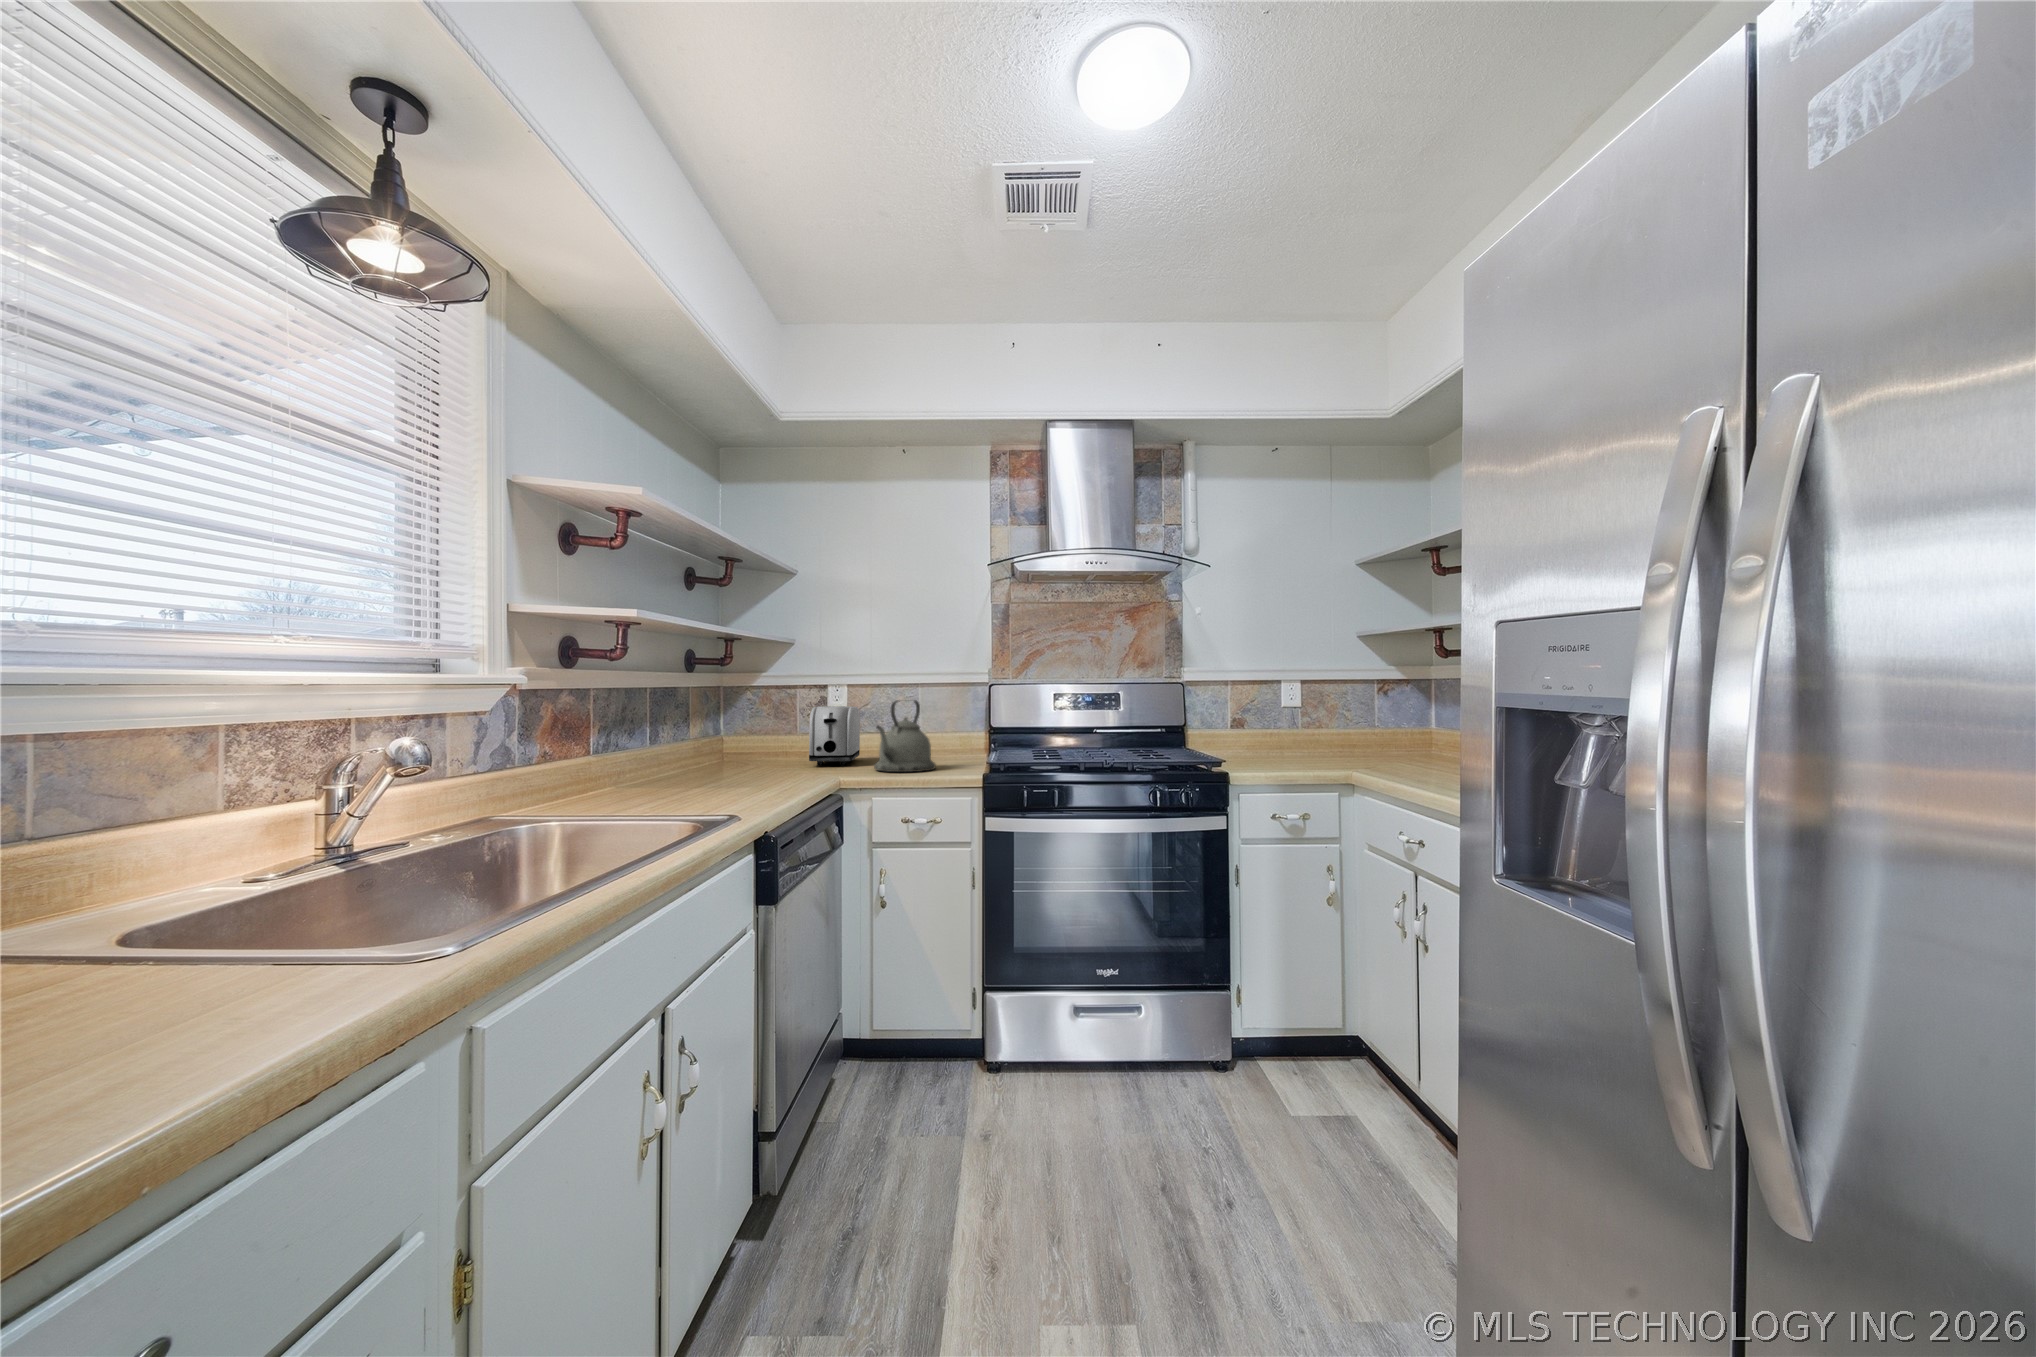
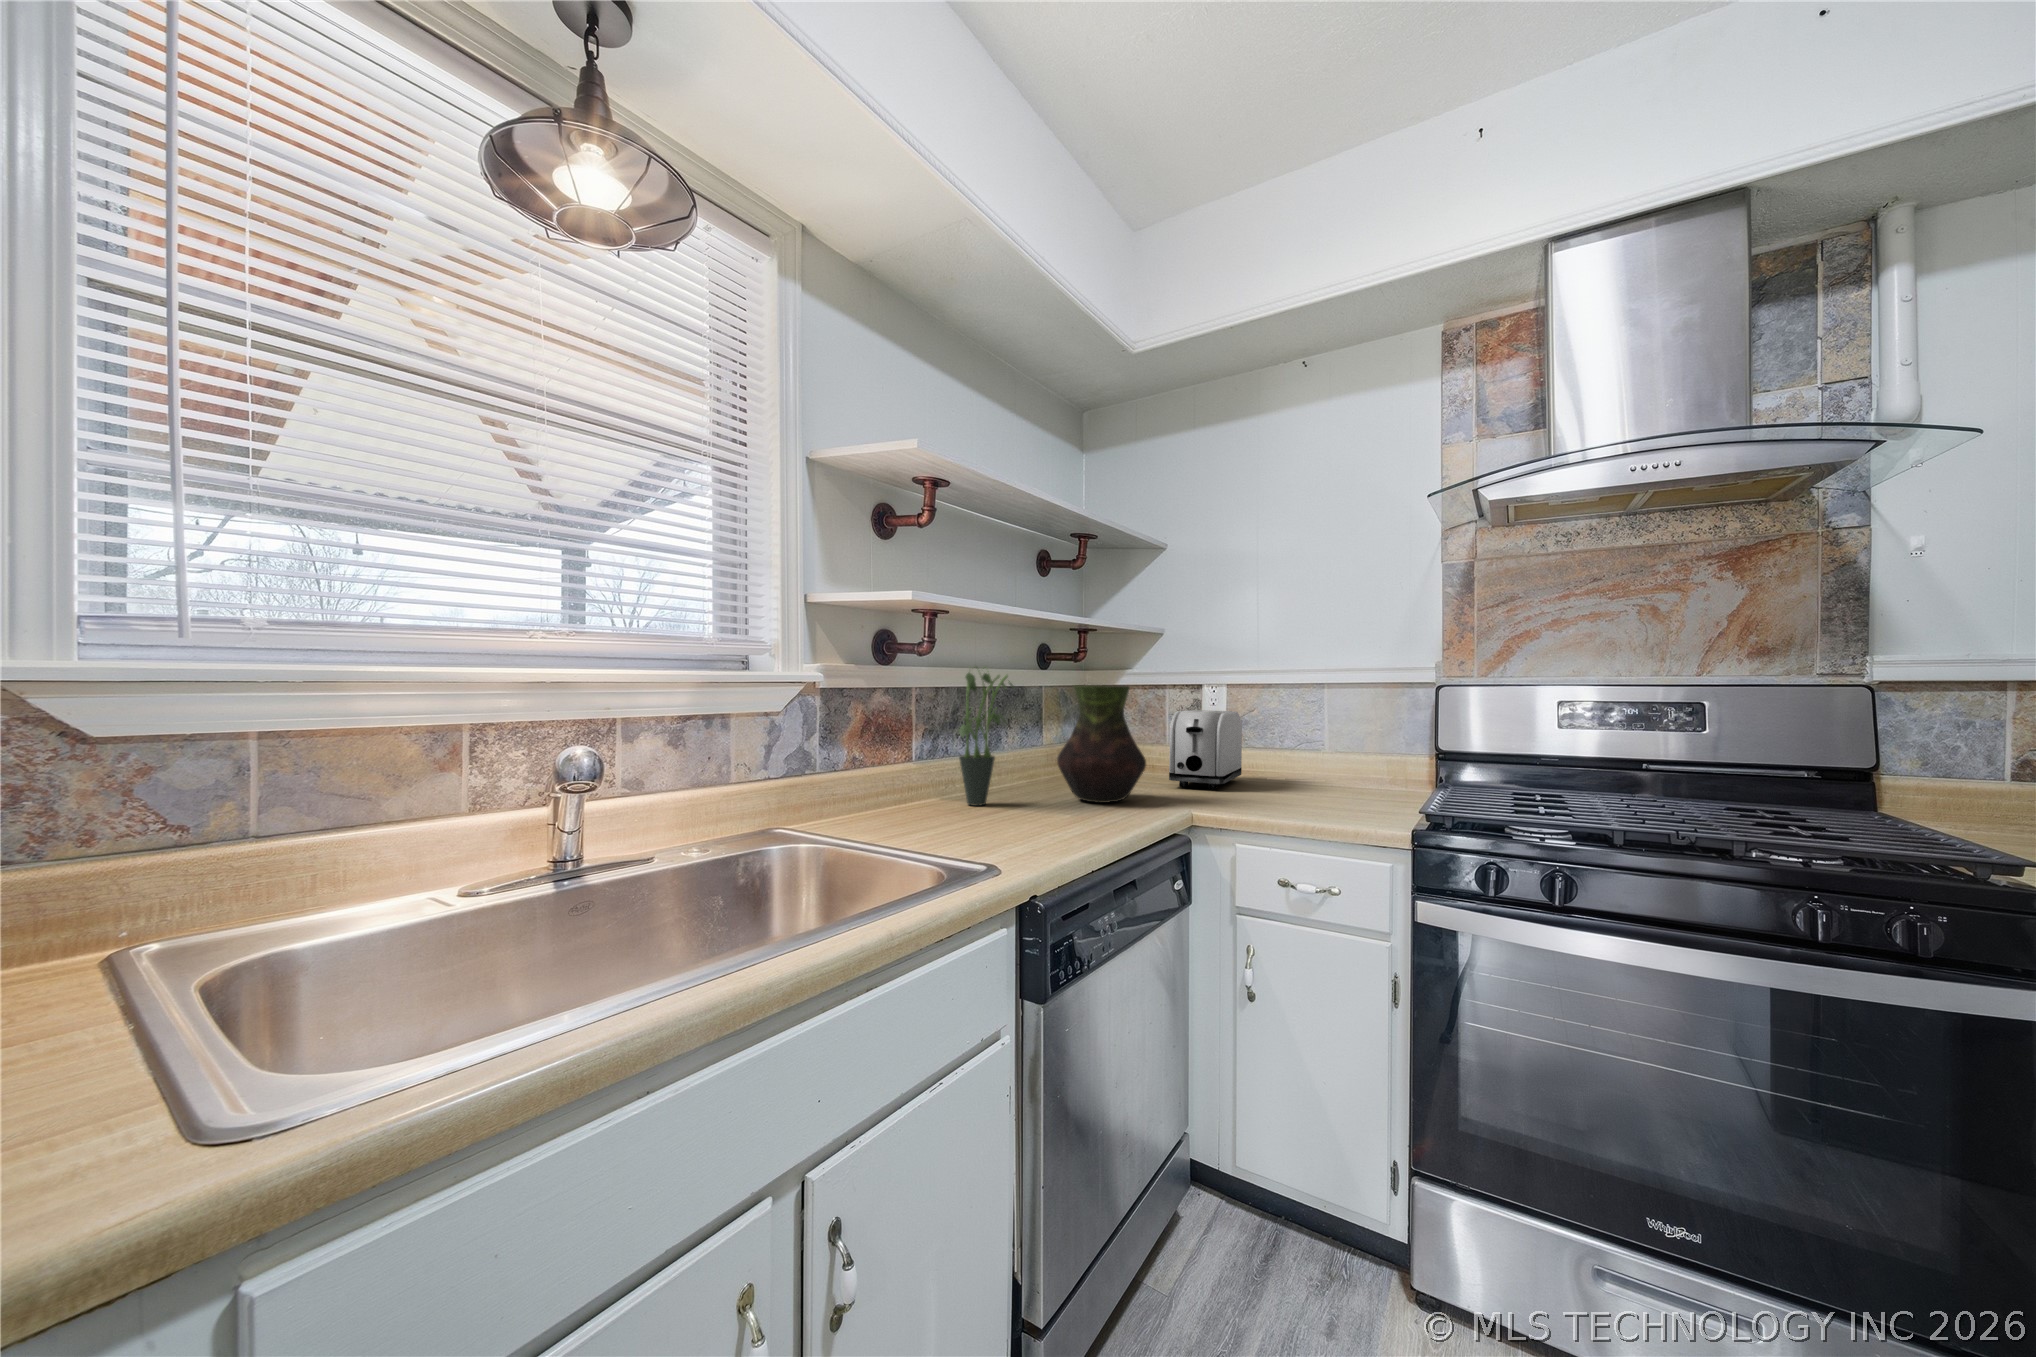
potted plant: none [645,670,700,789] -> present [959,667,1014,806]
vase: none [726,687,802,779] -> present [1057,685,1146,803]
kettle: present [874,700,936,772] -> none [1245,705,1340,811]

